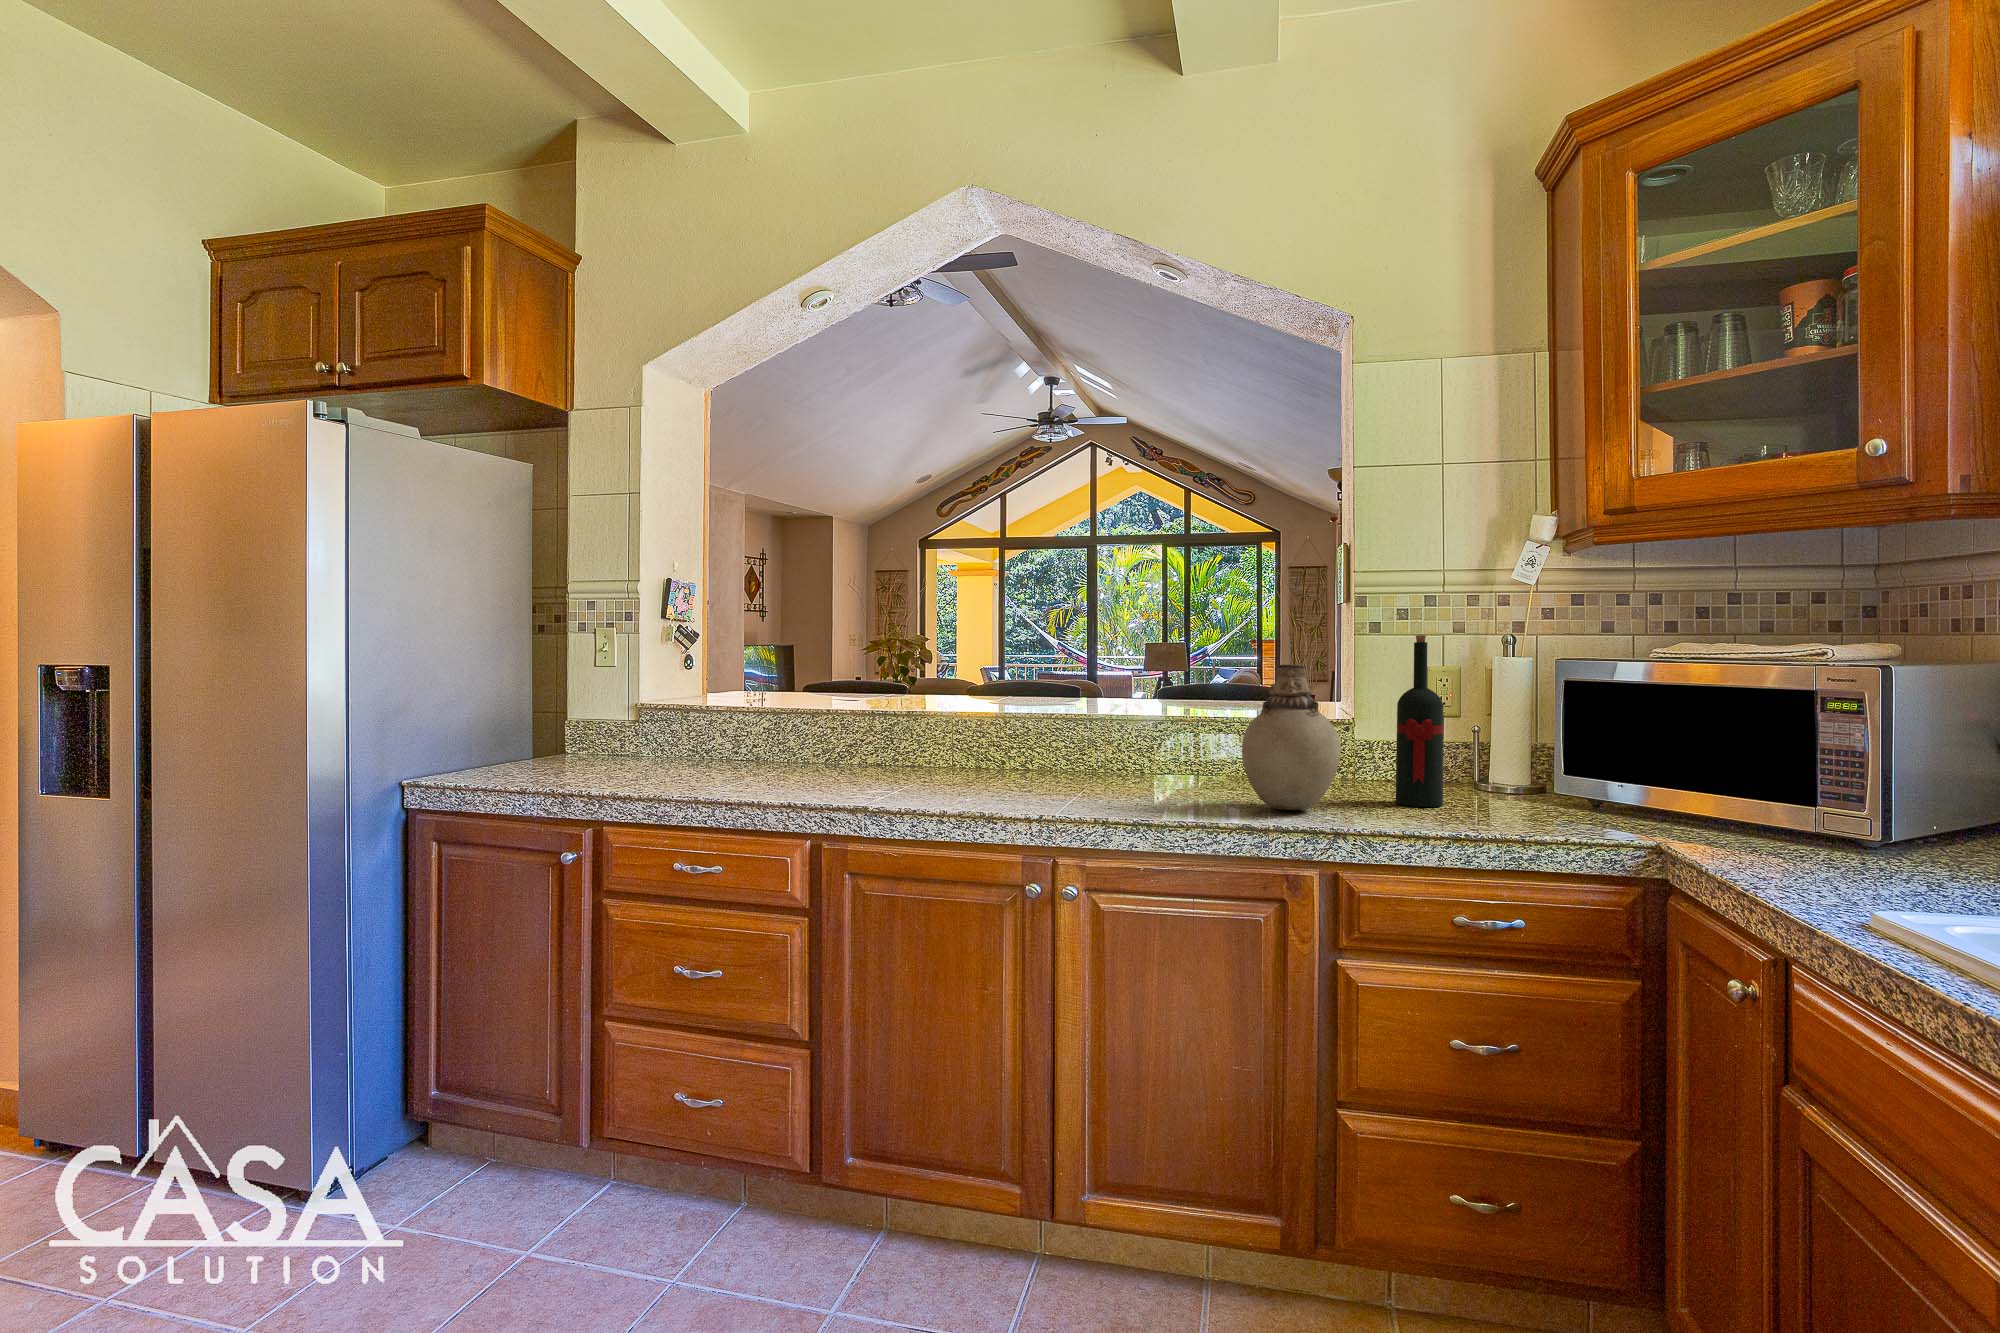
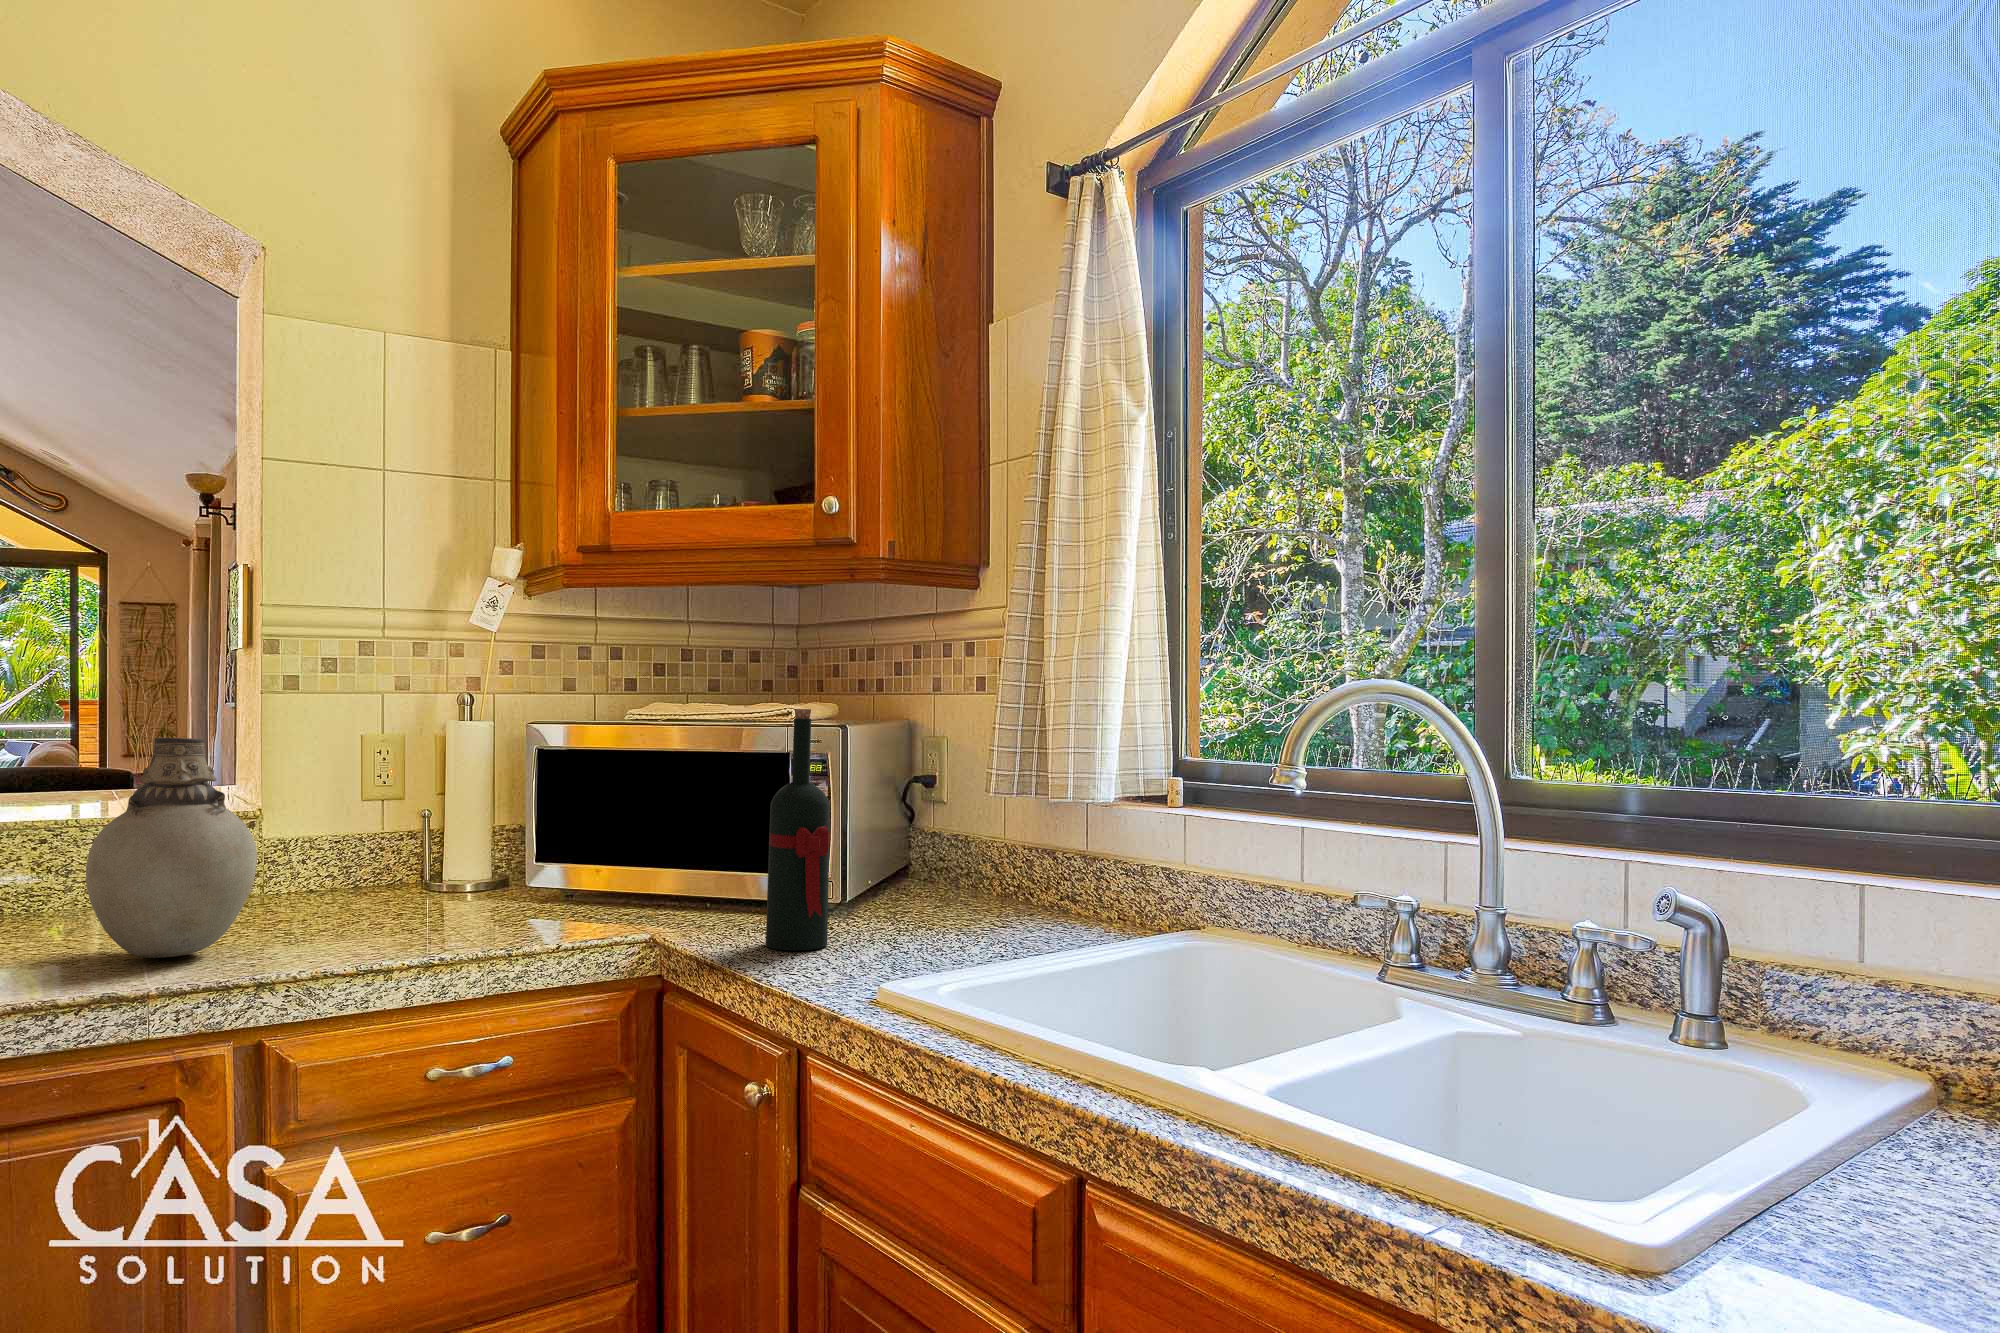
wine bottle: present [1396,635,1443,807] -> present [766,709,830,951]

